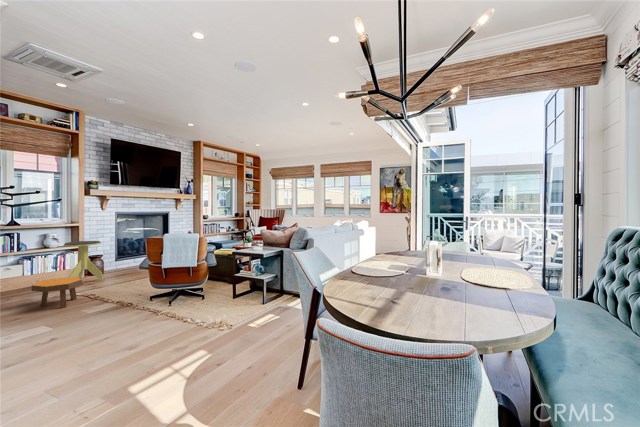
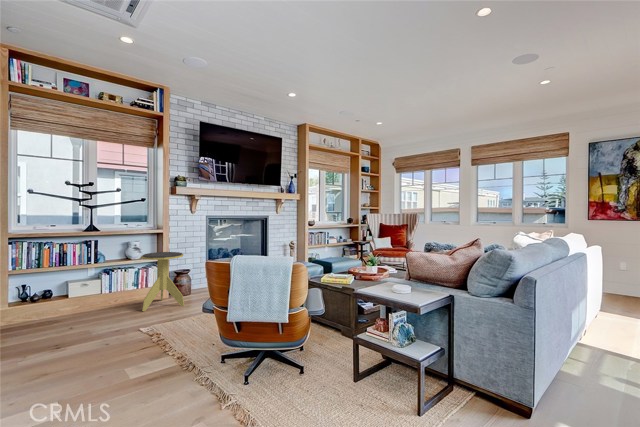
footstool: present [32,277,83,308] -> none [79,307,143,356]

